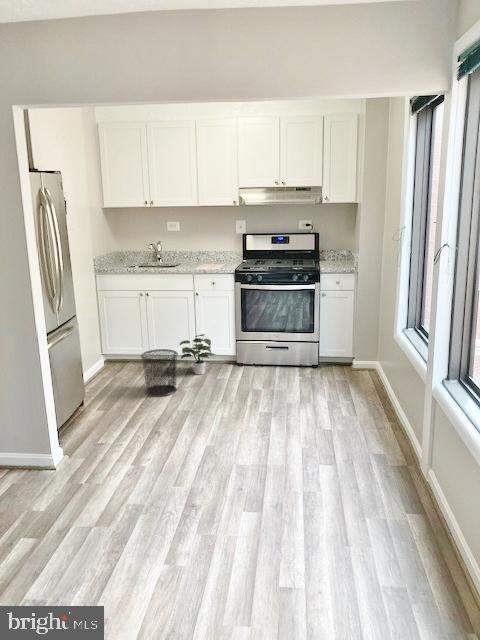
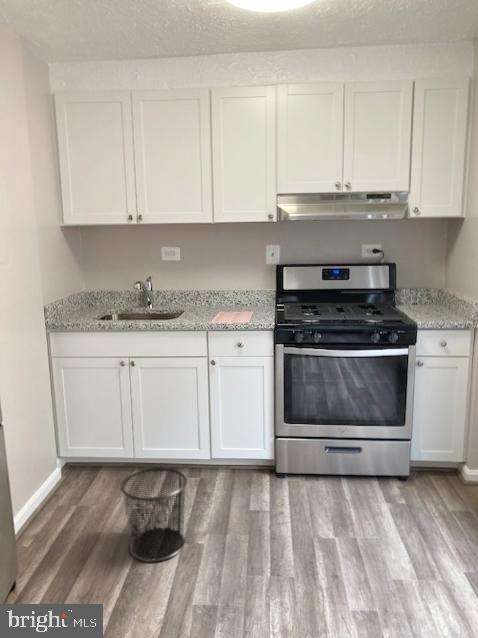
potted plant: present [180,334,215,375] -> none [184,429,245,498]

